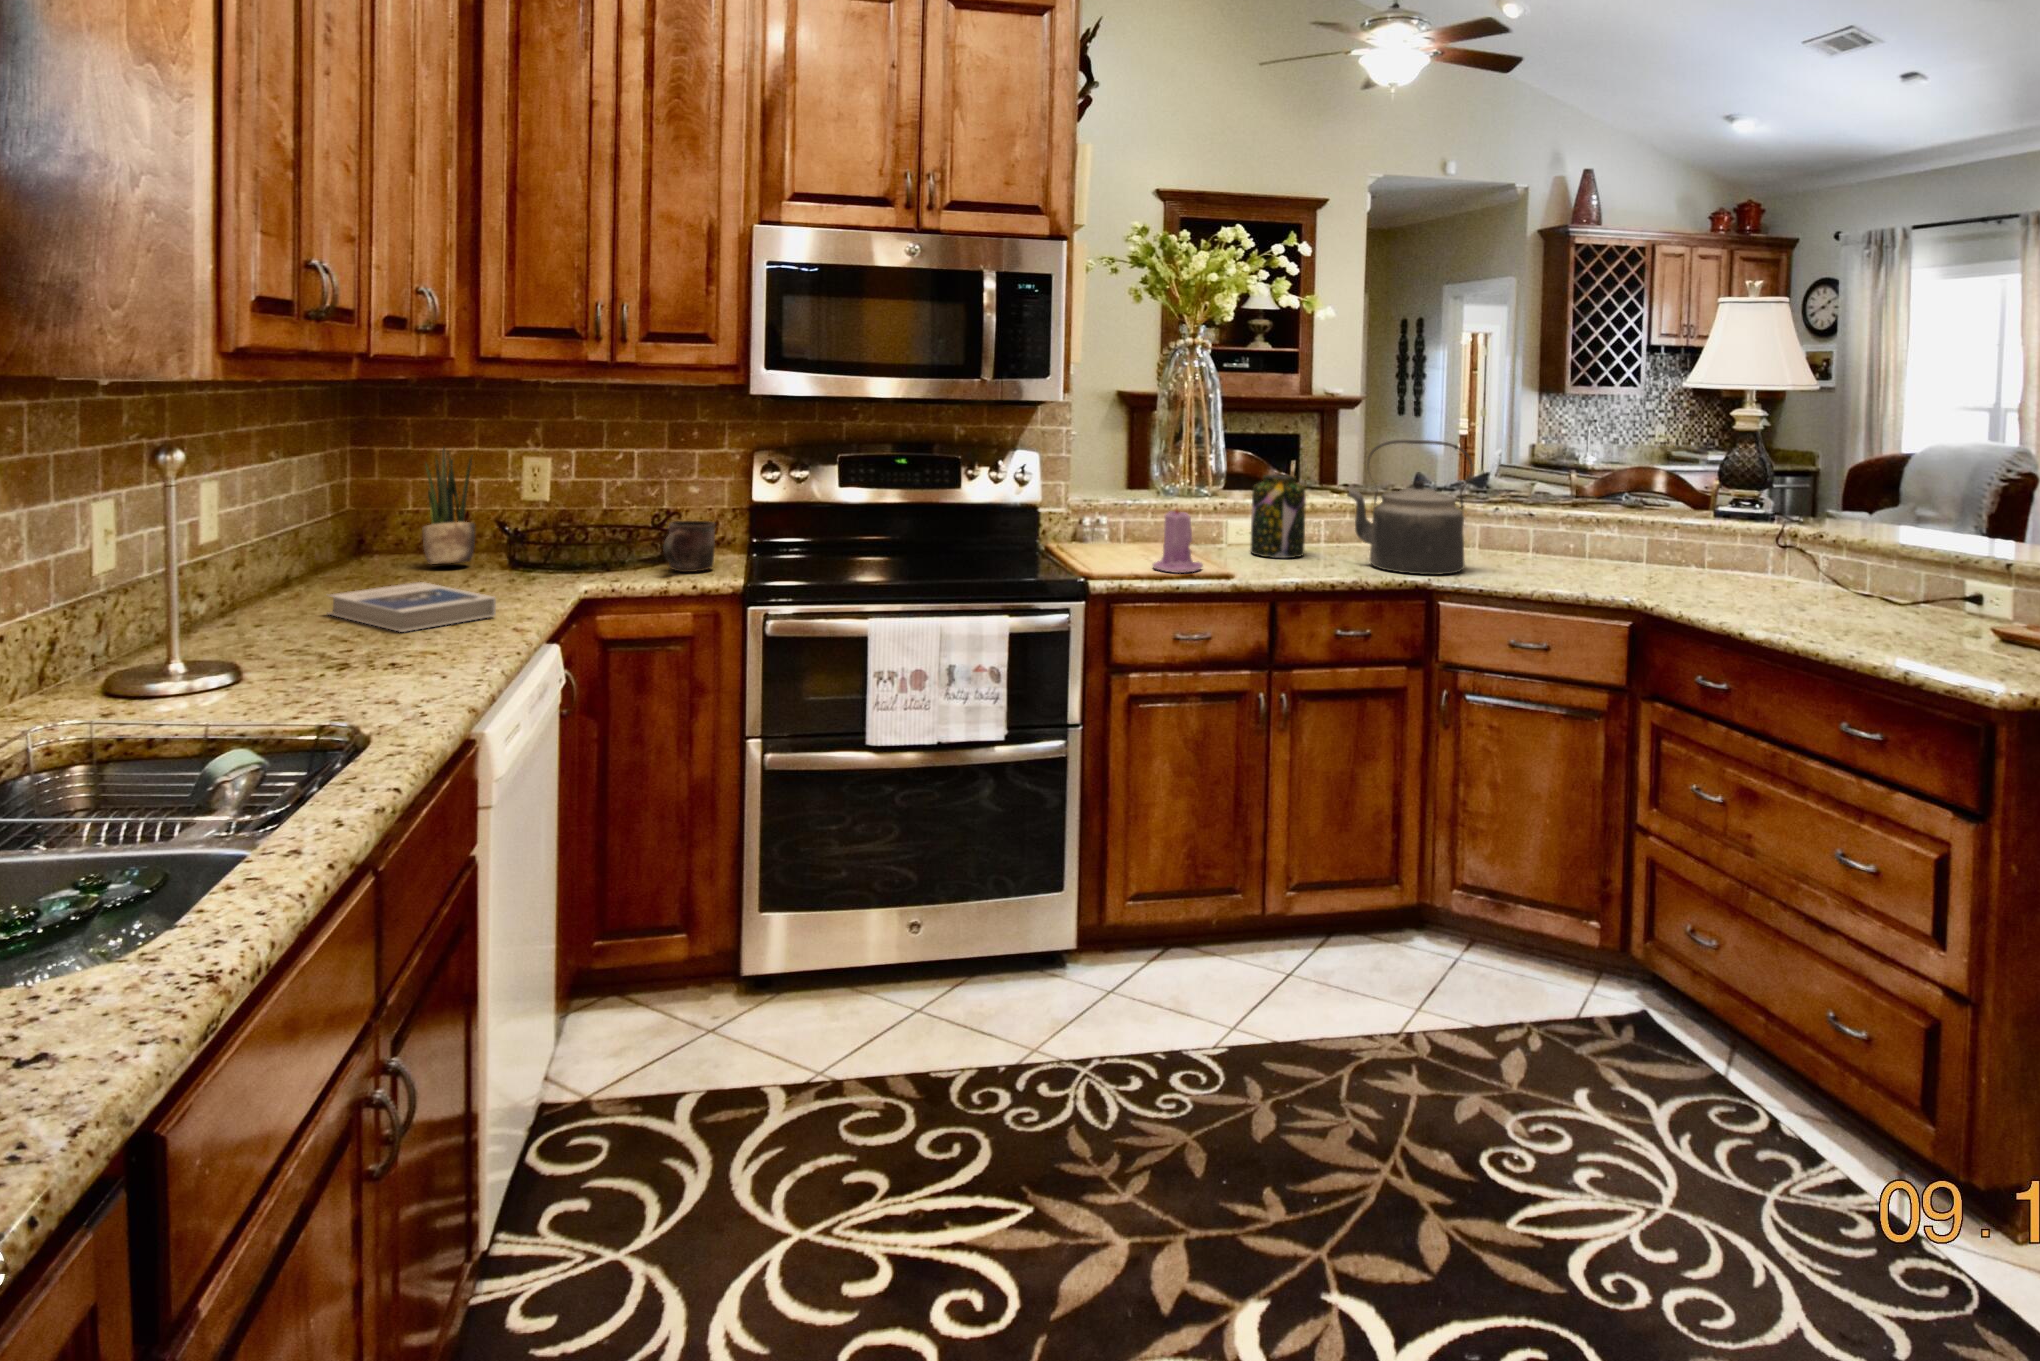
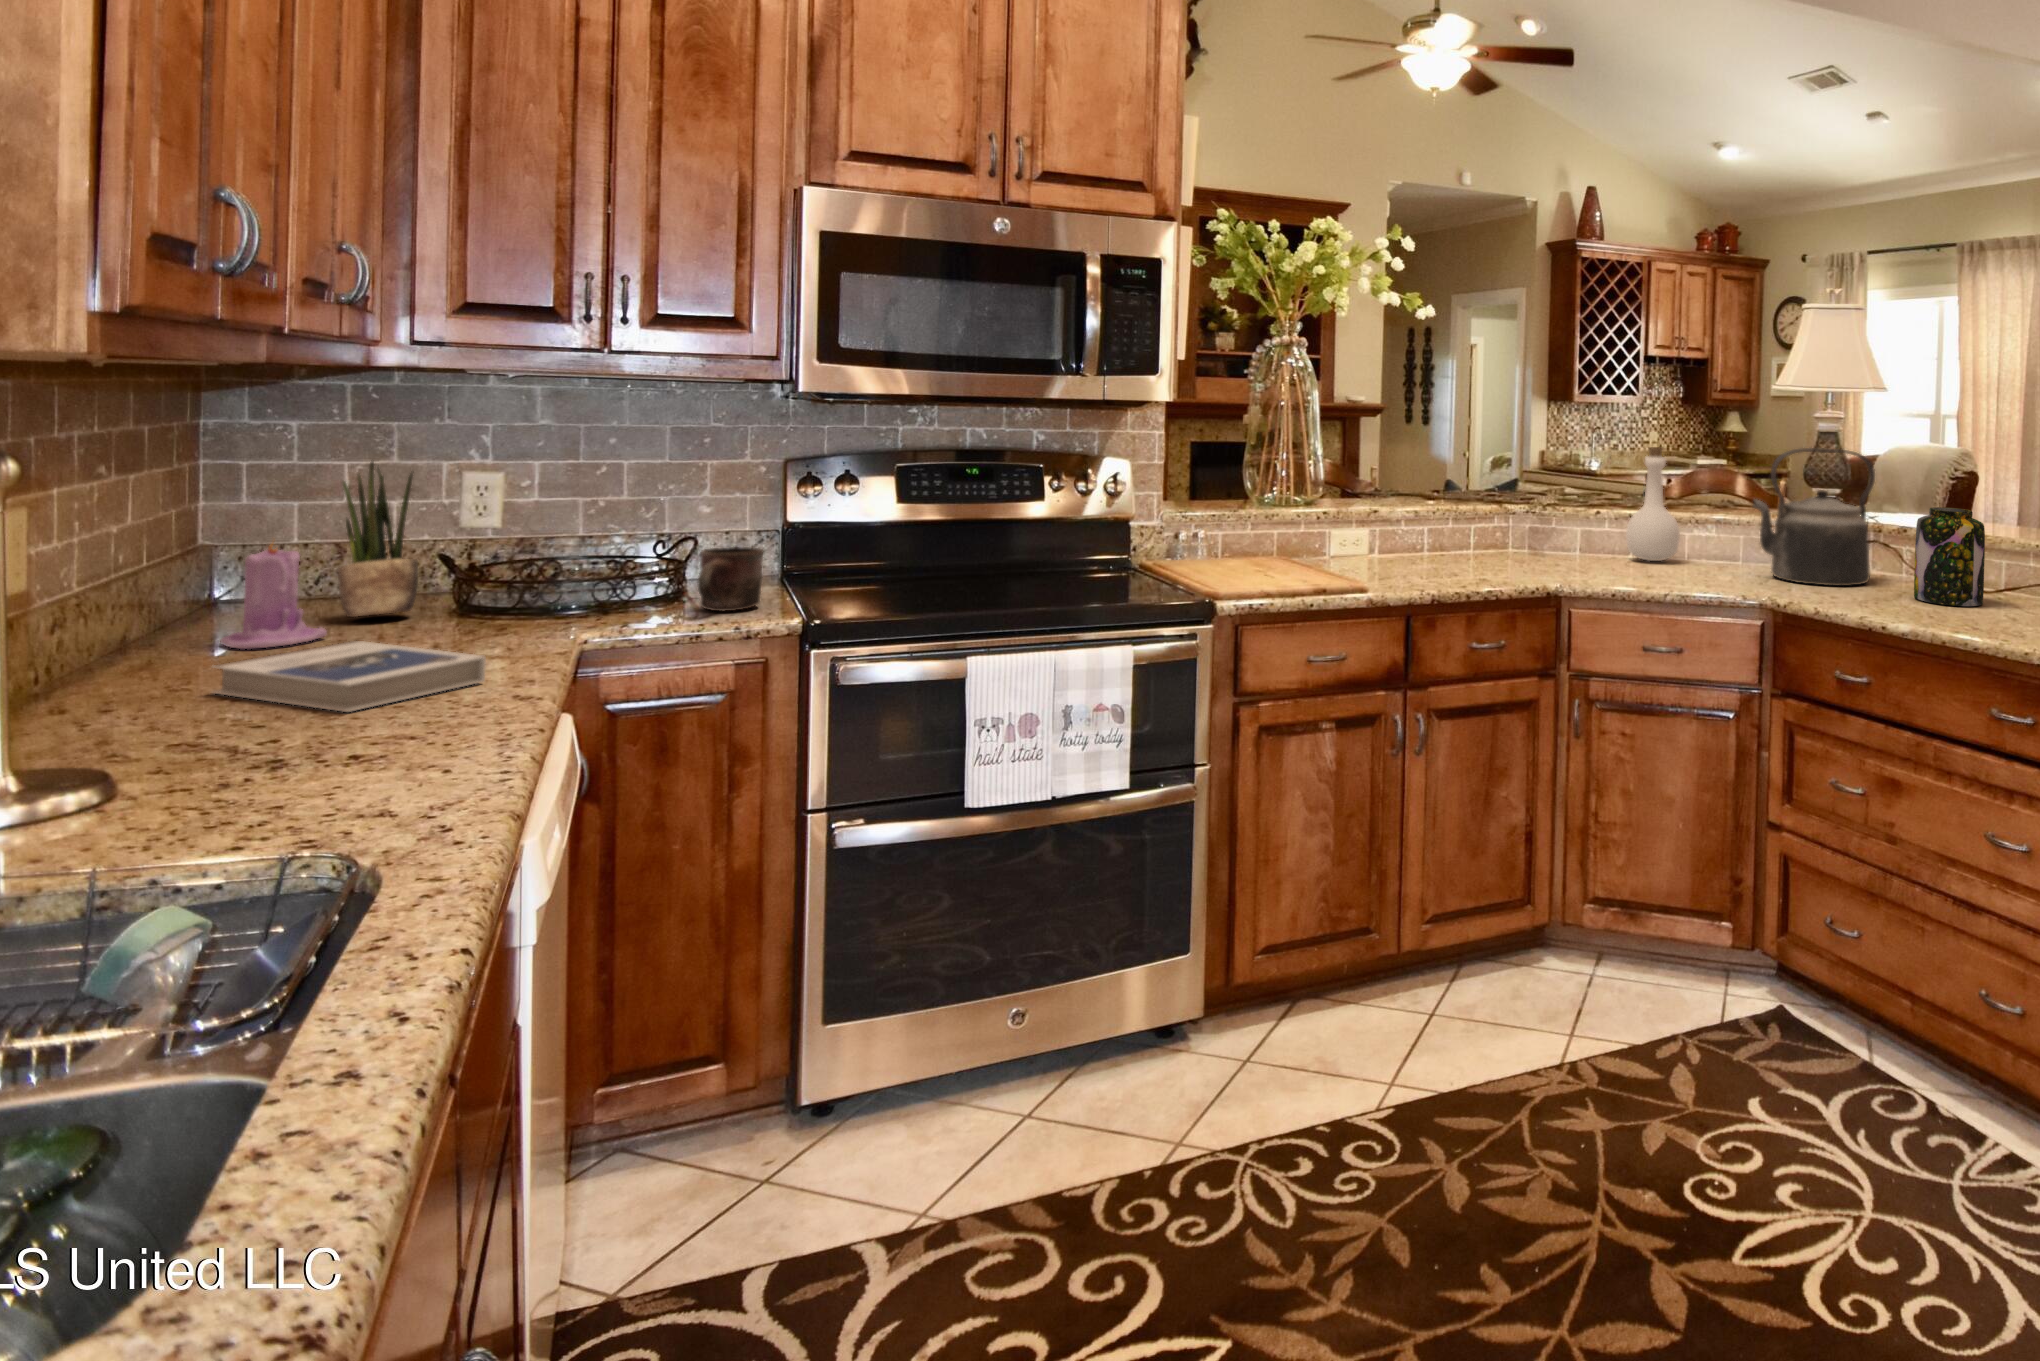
kettle: present [1348,440,1473,575] -> present [1753,448,1875,586]
bottle: none [1514,448,1569,562] -> present [1626,447,1680,561]
jar: present [1250,475,1306,558] -> present [1914,507,1985,606]
candle: present [1153,508,1203,573] -> present [220,543,327,649]

